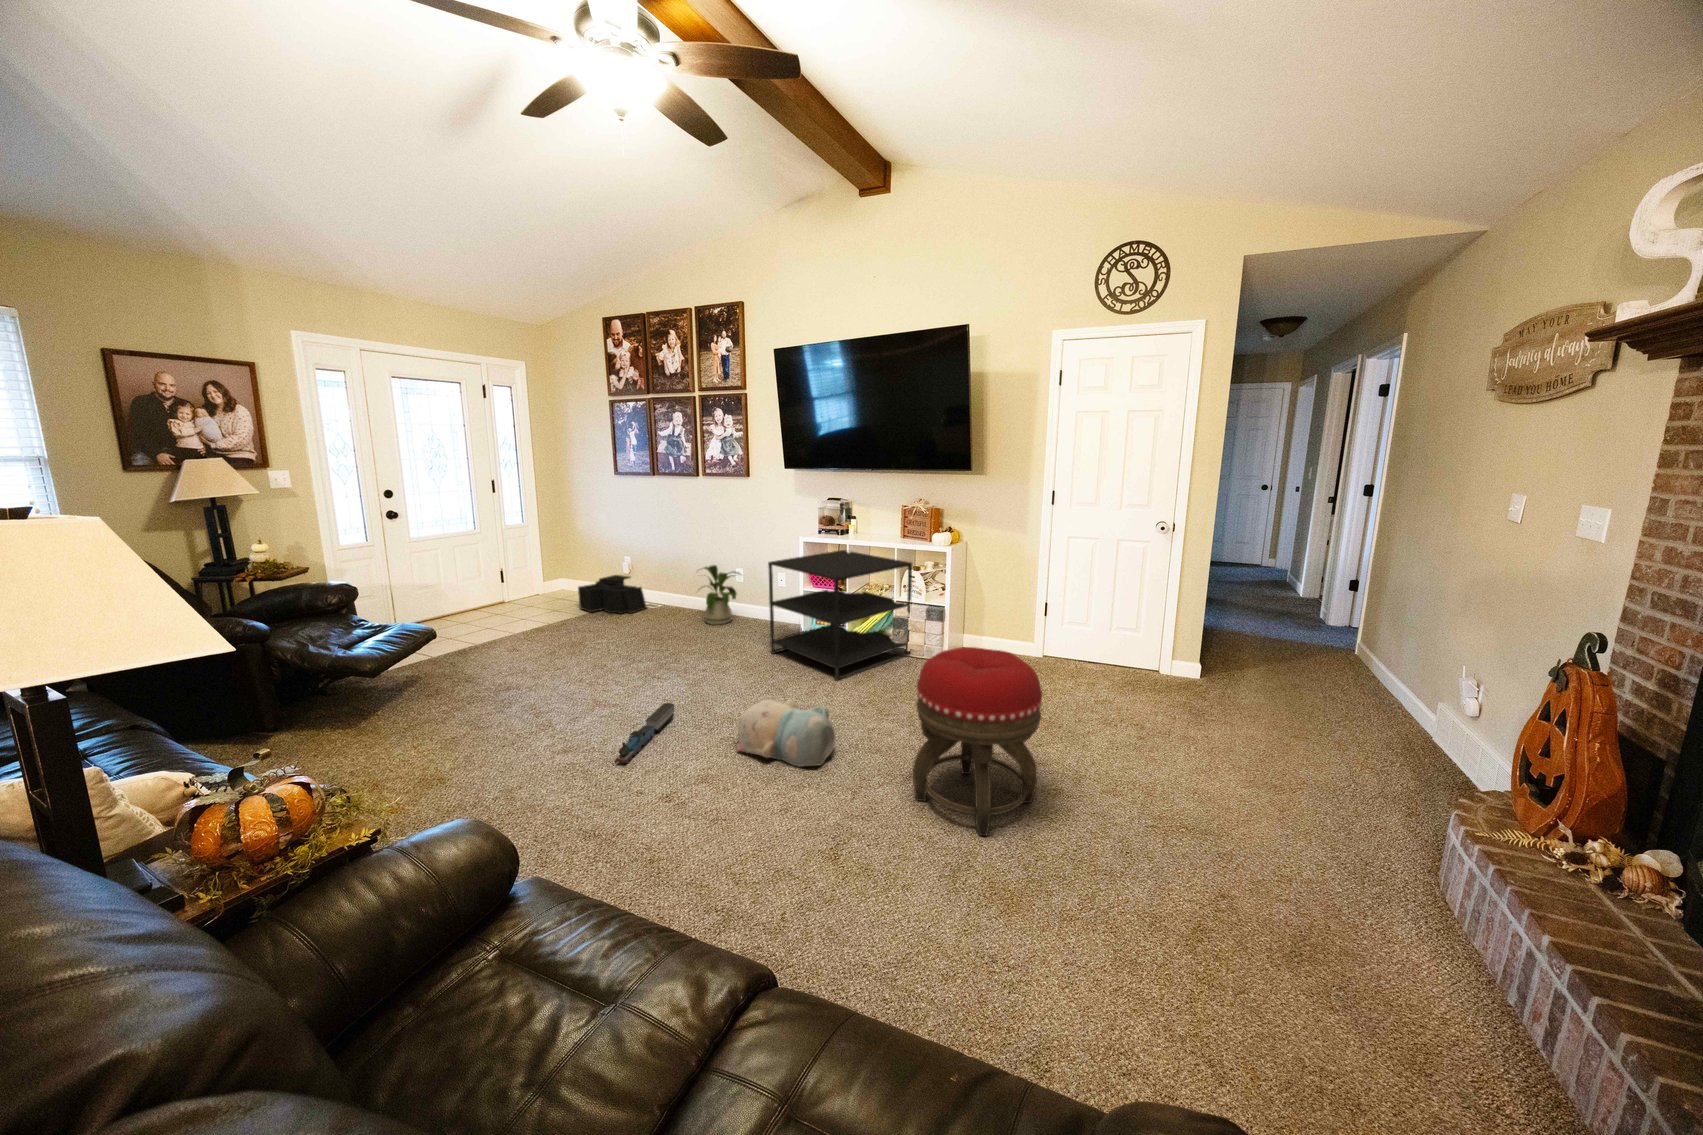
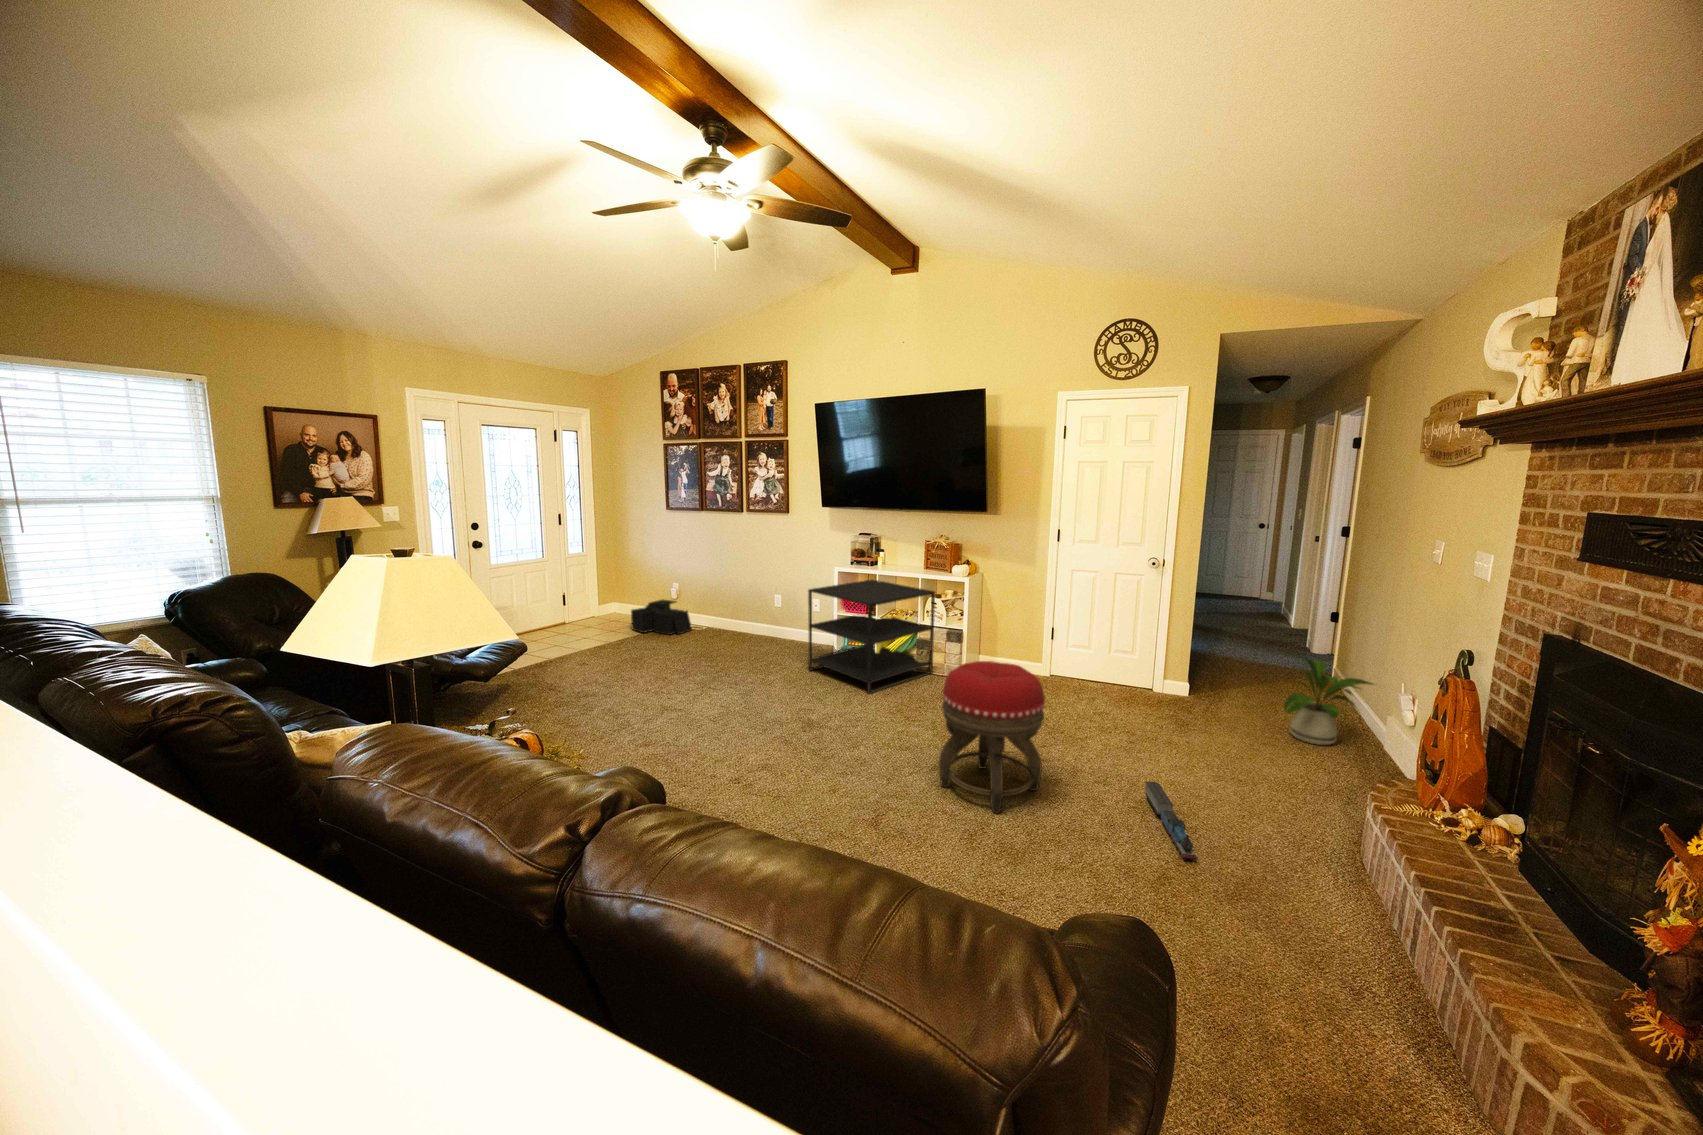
house plant: present [698,565,739,625] -> present [1284,657,1373,745]
plush toy: present [737,700,835,767] -> none [789,705,873,760]
toy train: present [614,703,674,763] -> present [1145,781,1197,860]

